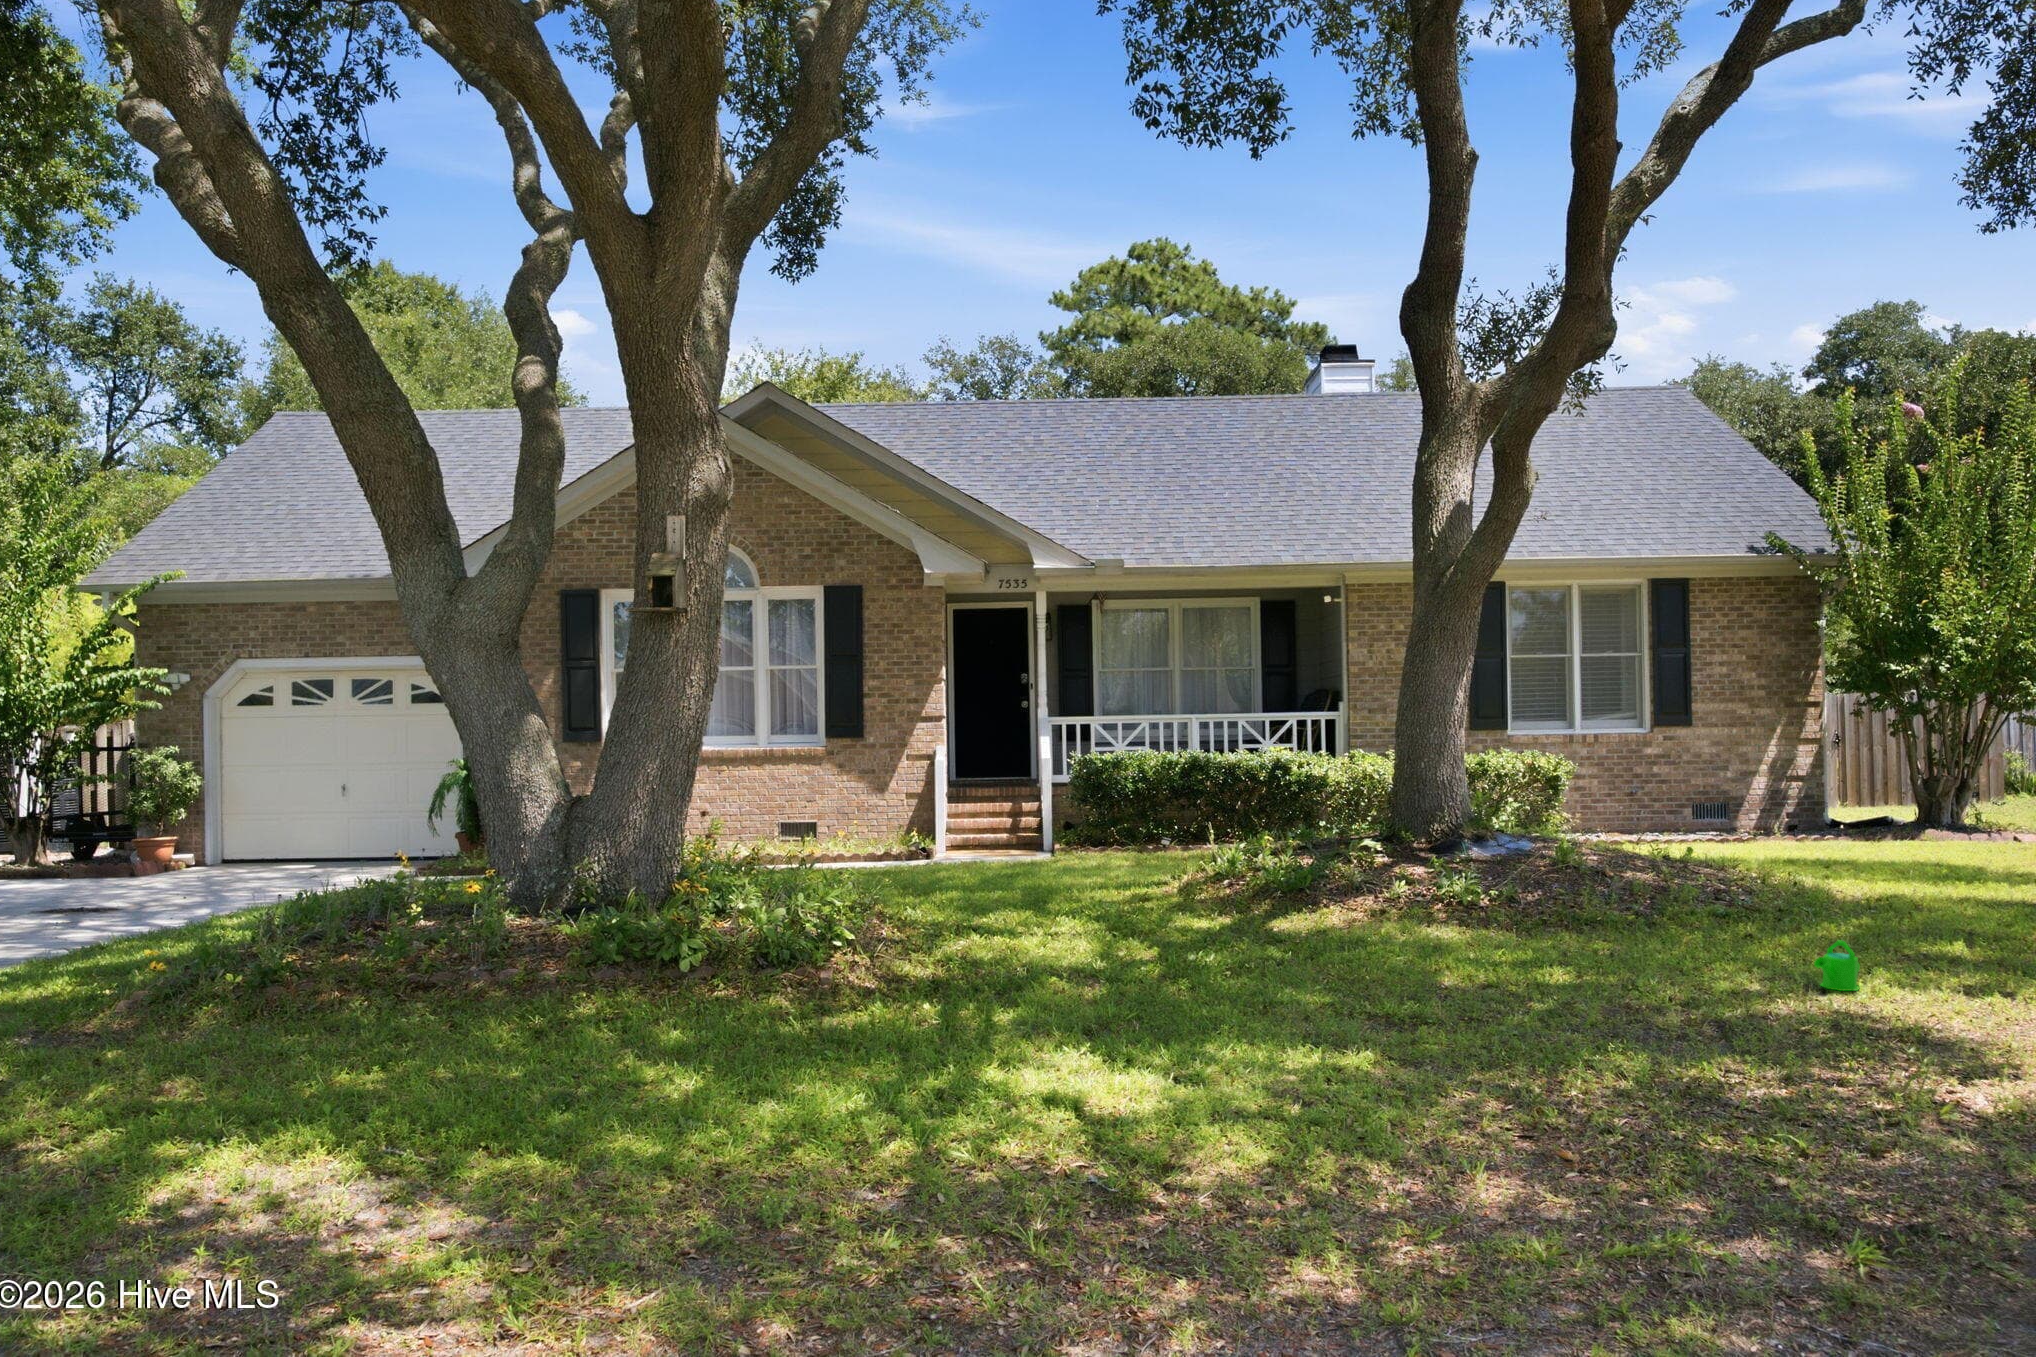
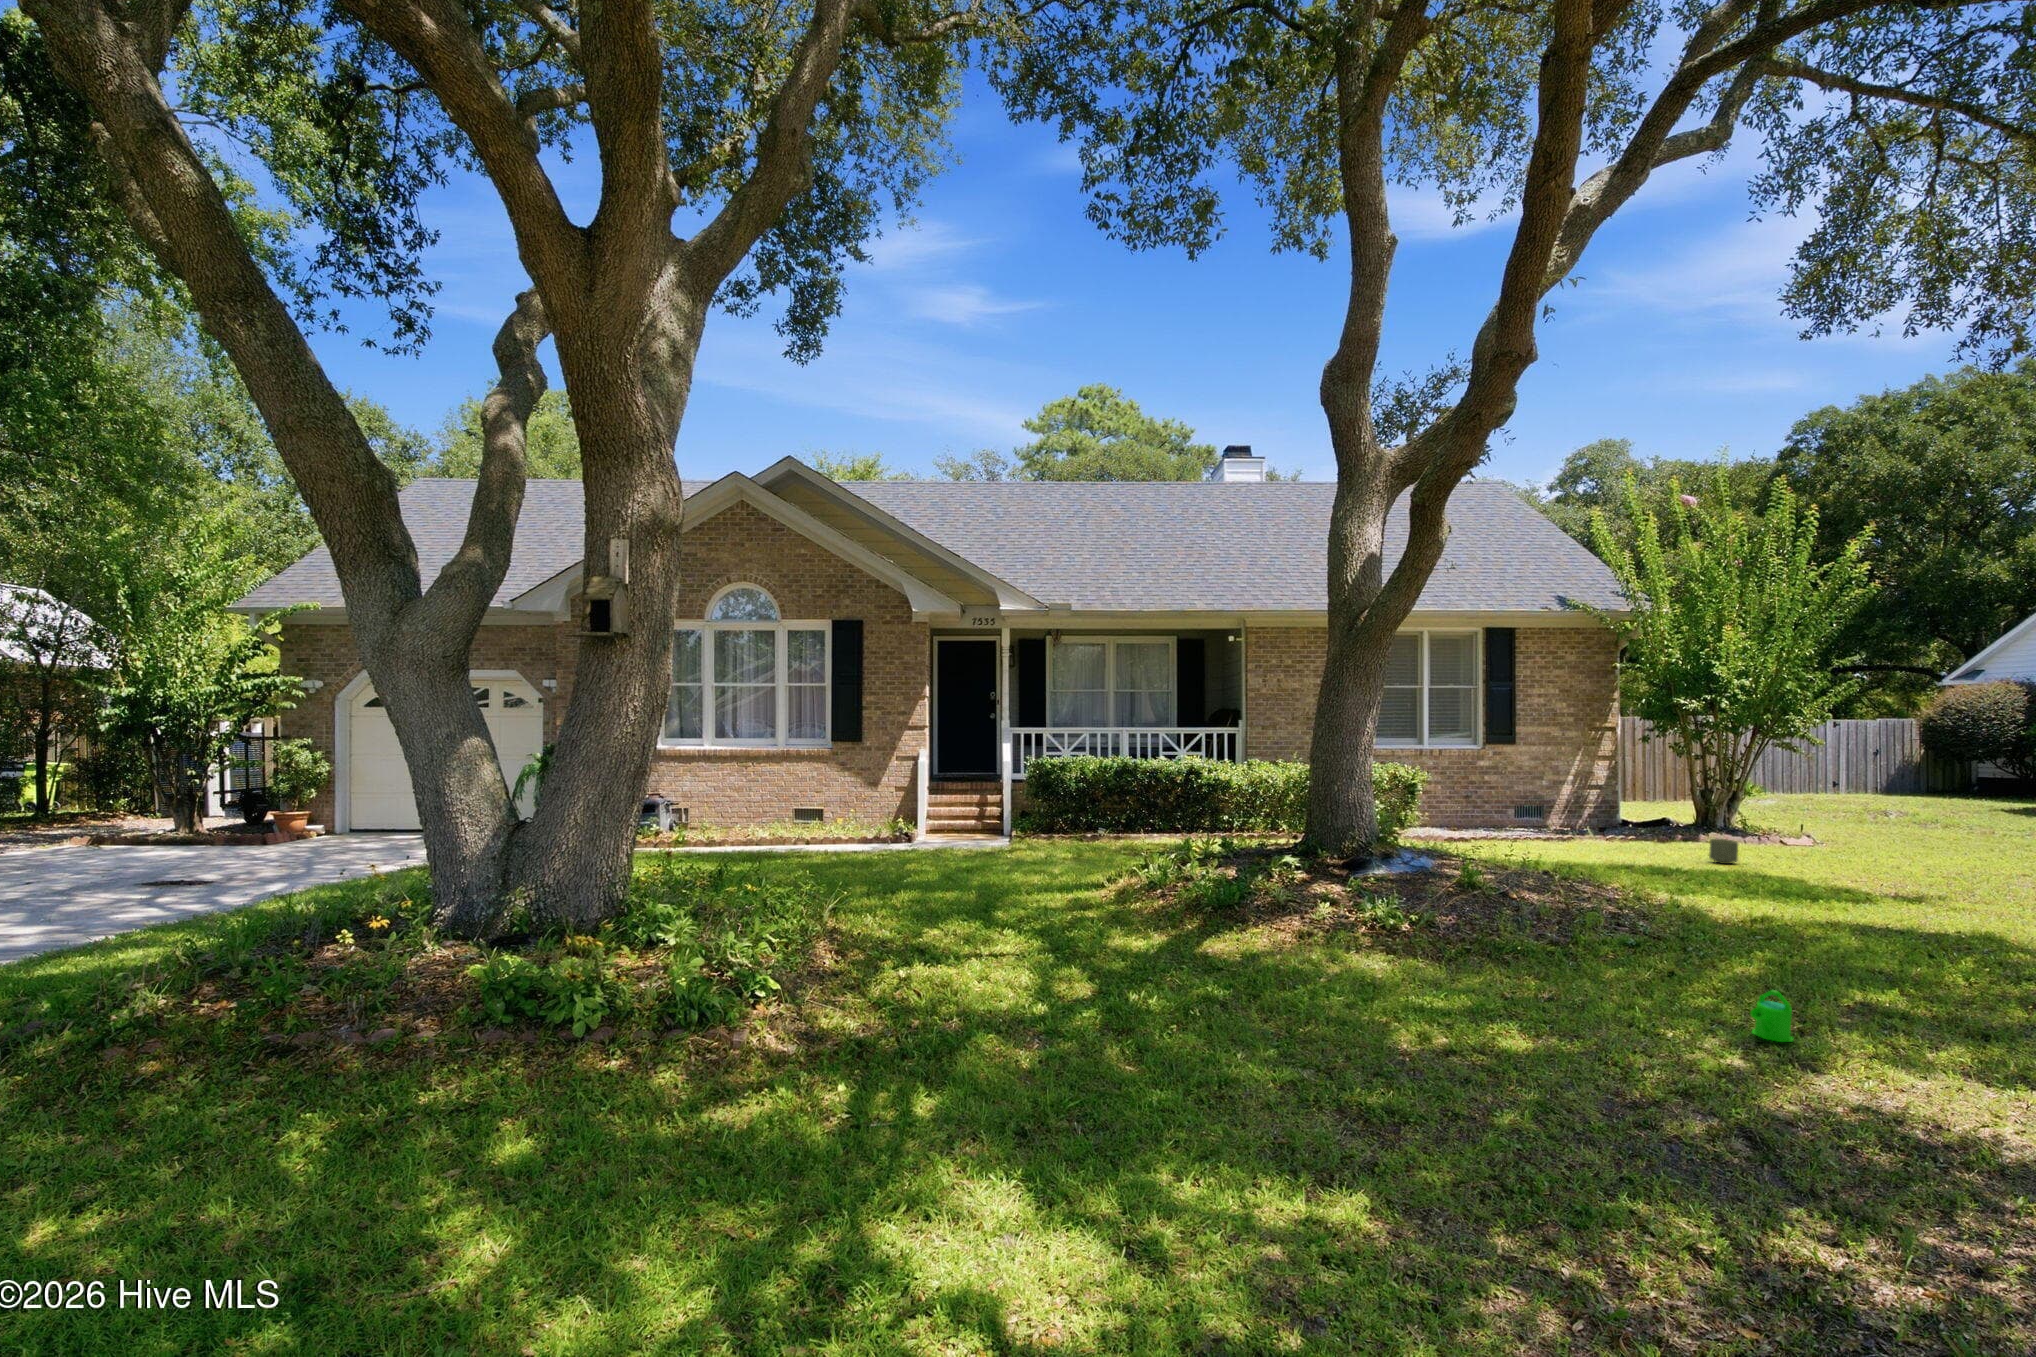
planter: none [1901,828,1935,859] -> present [1709,839,1738,864]

